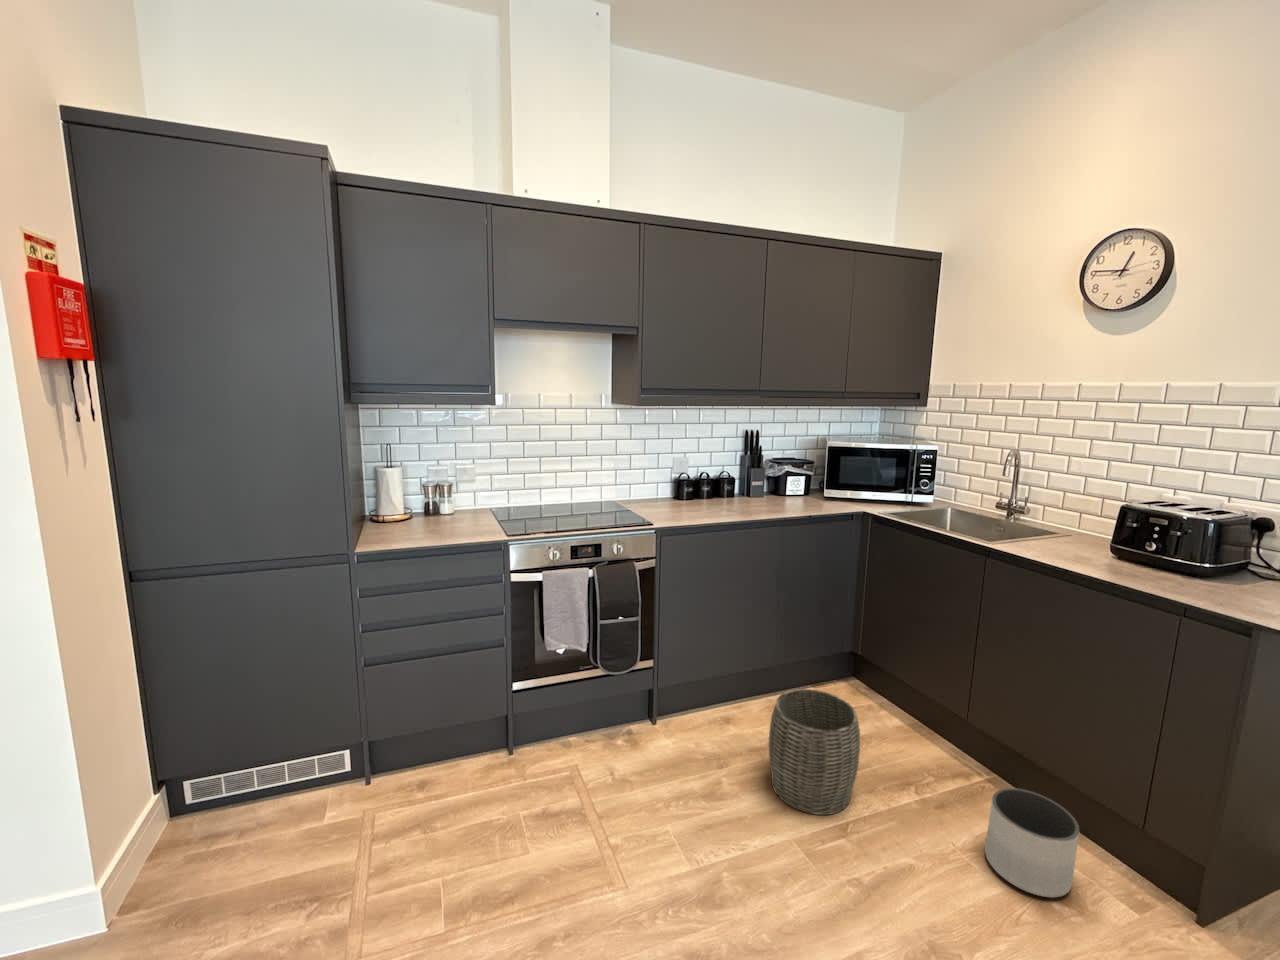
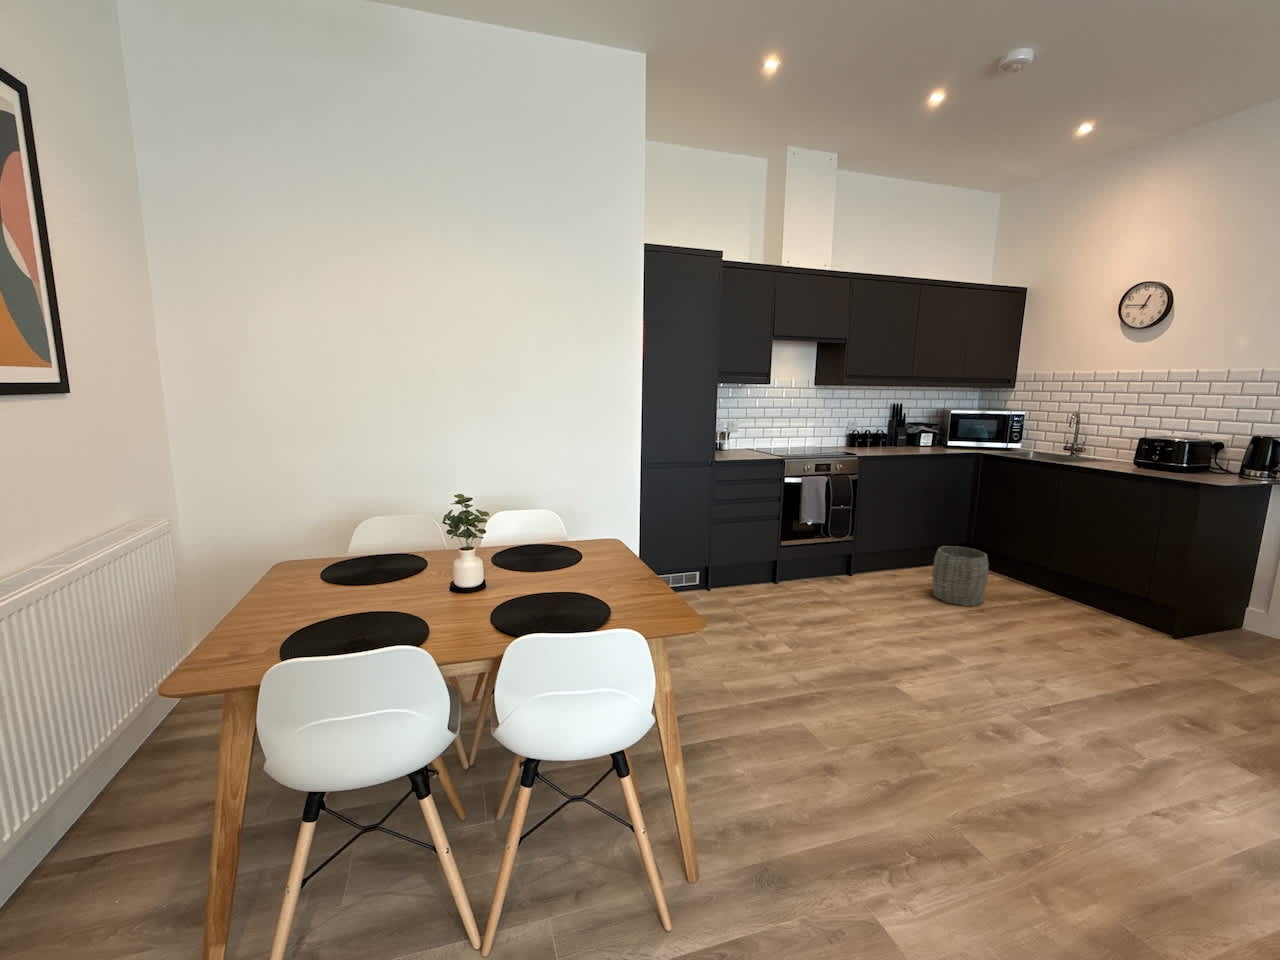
planter: present [985,788,1079,898] -> none [1061,585,1112,630]

